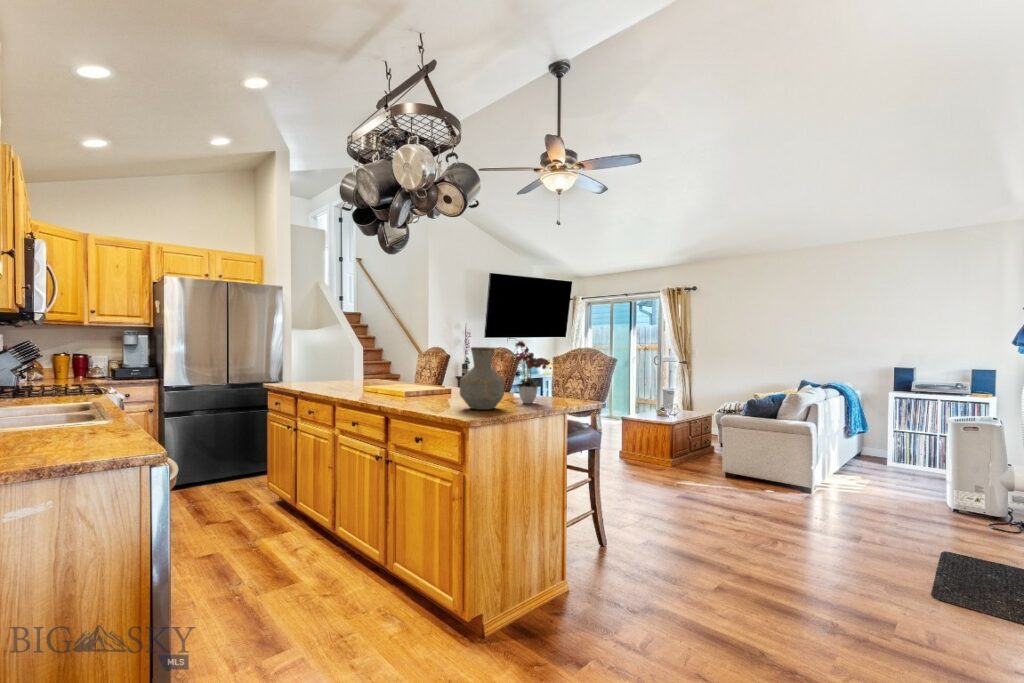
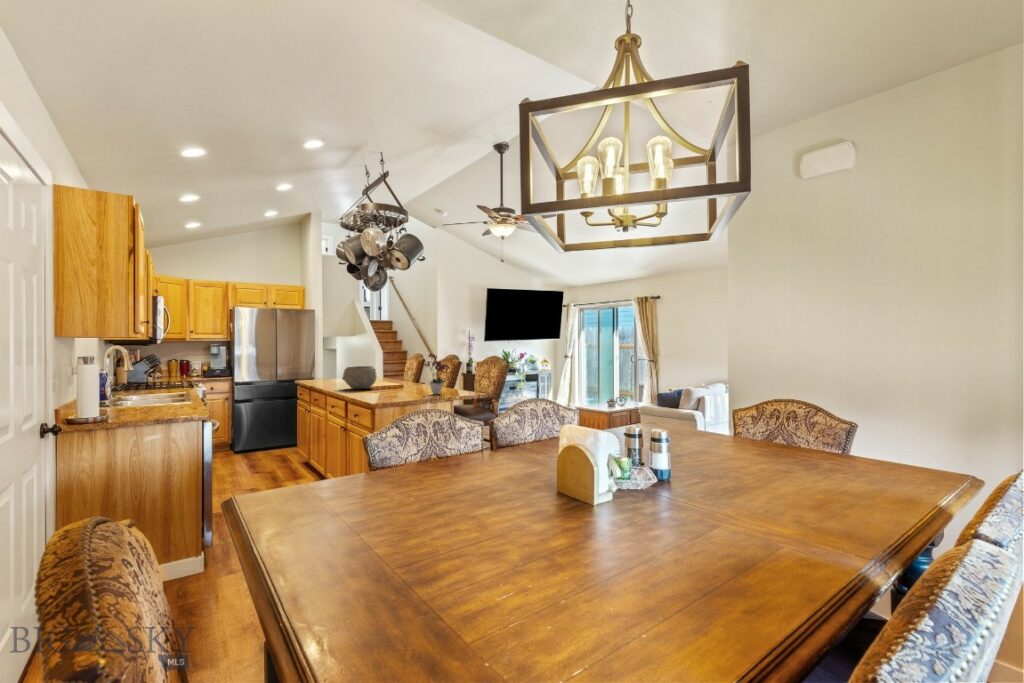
vase: present [460,347,504,410] -> none [384,358,413,398]
ceramic bowl: none [366,362,416,396] -> present [342,366,377,389]

